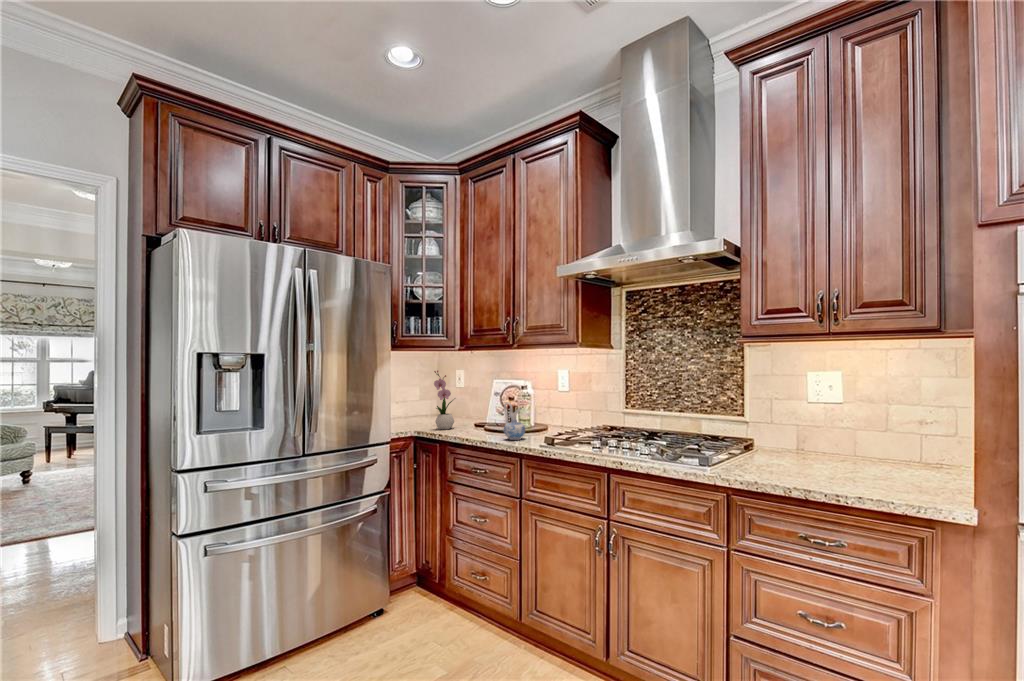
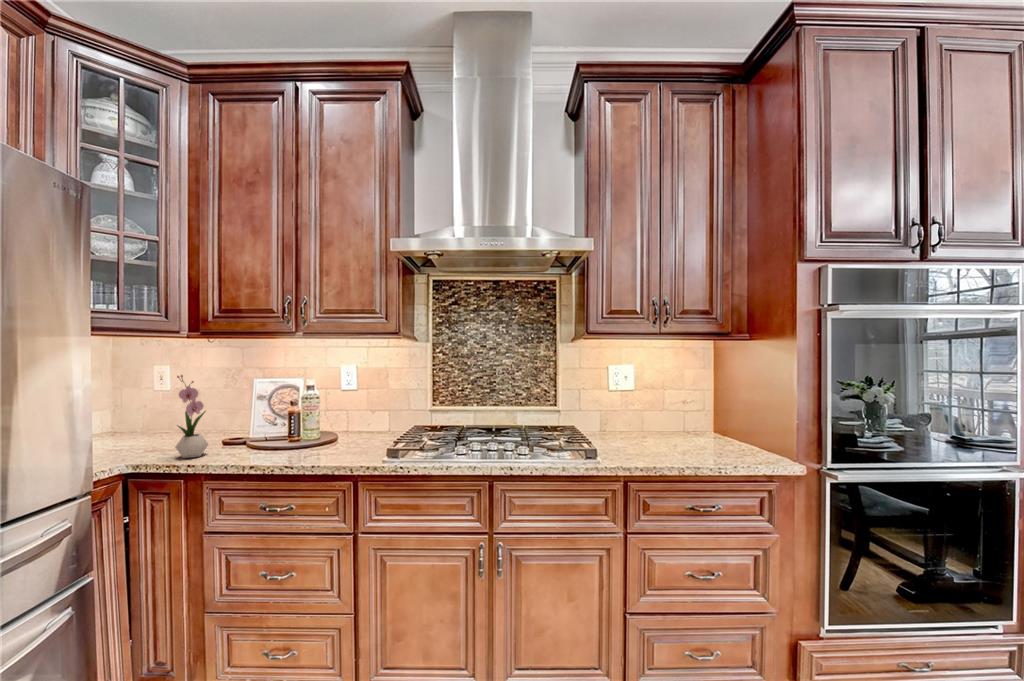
ceramic pitcher: present [504,402,525,440] -> none [324,414,352,460]

